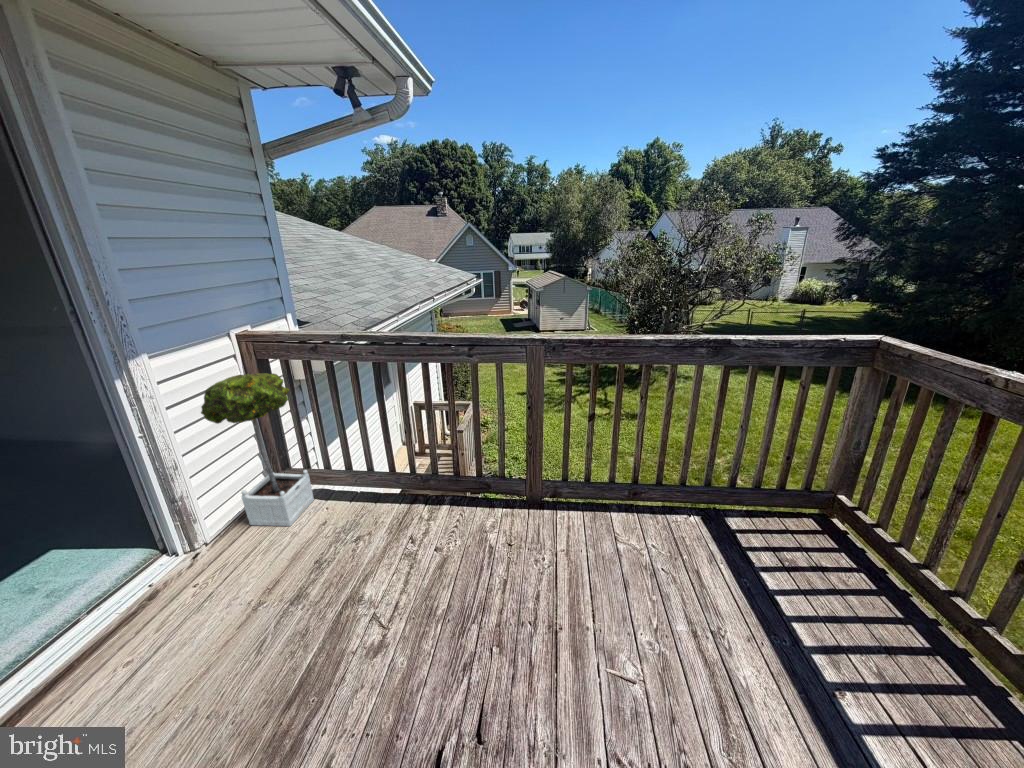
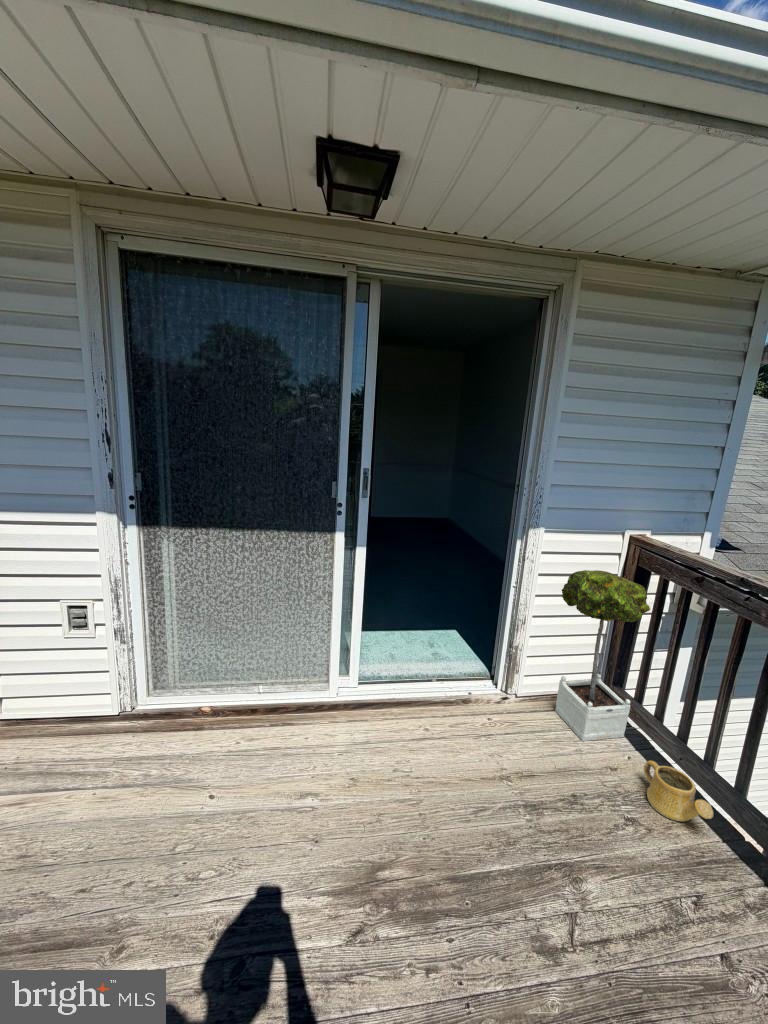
watering can: none [343,486,394,521] -> present [644,761,713,821]

